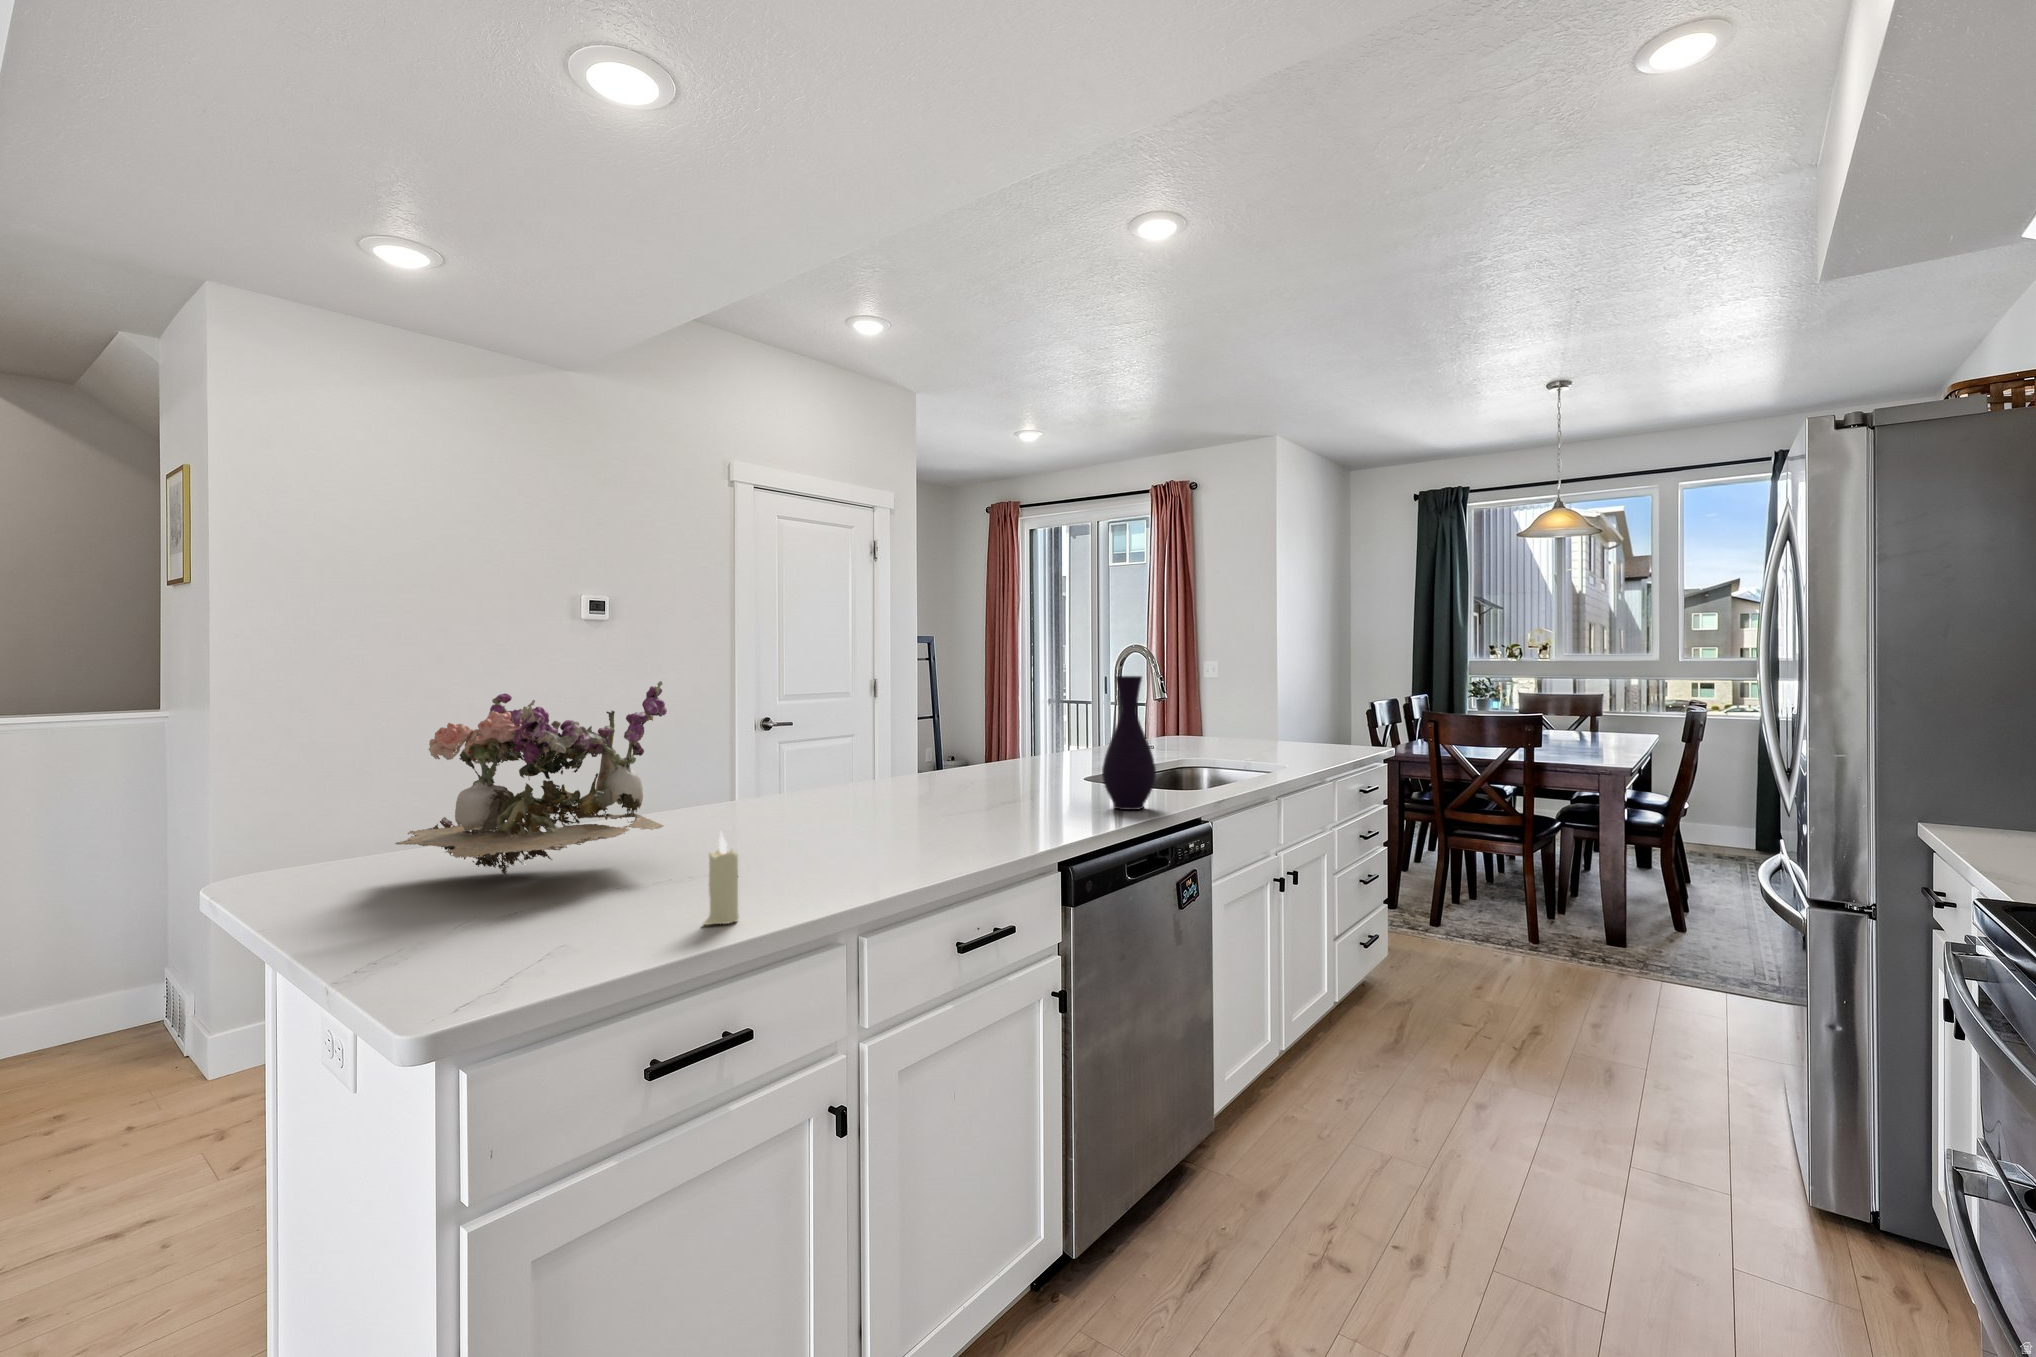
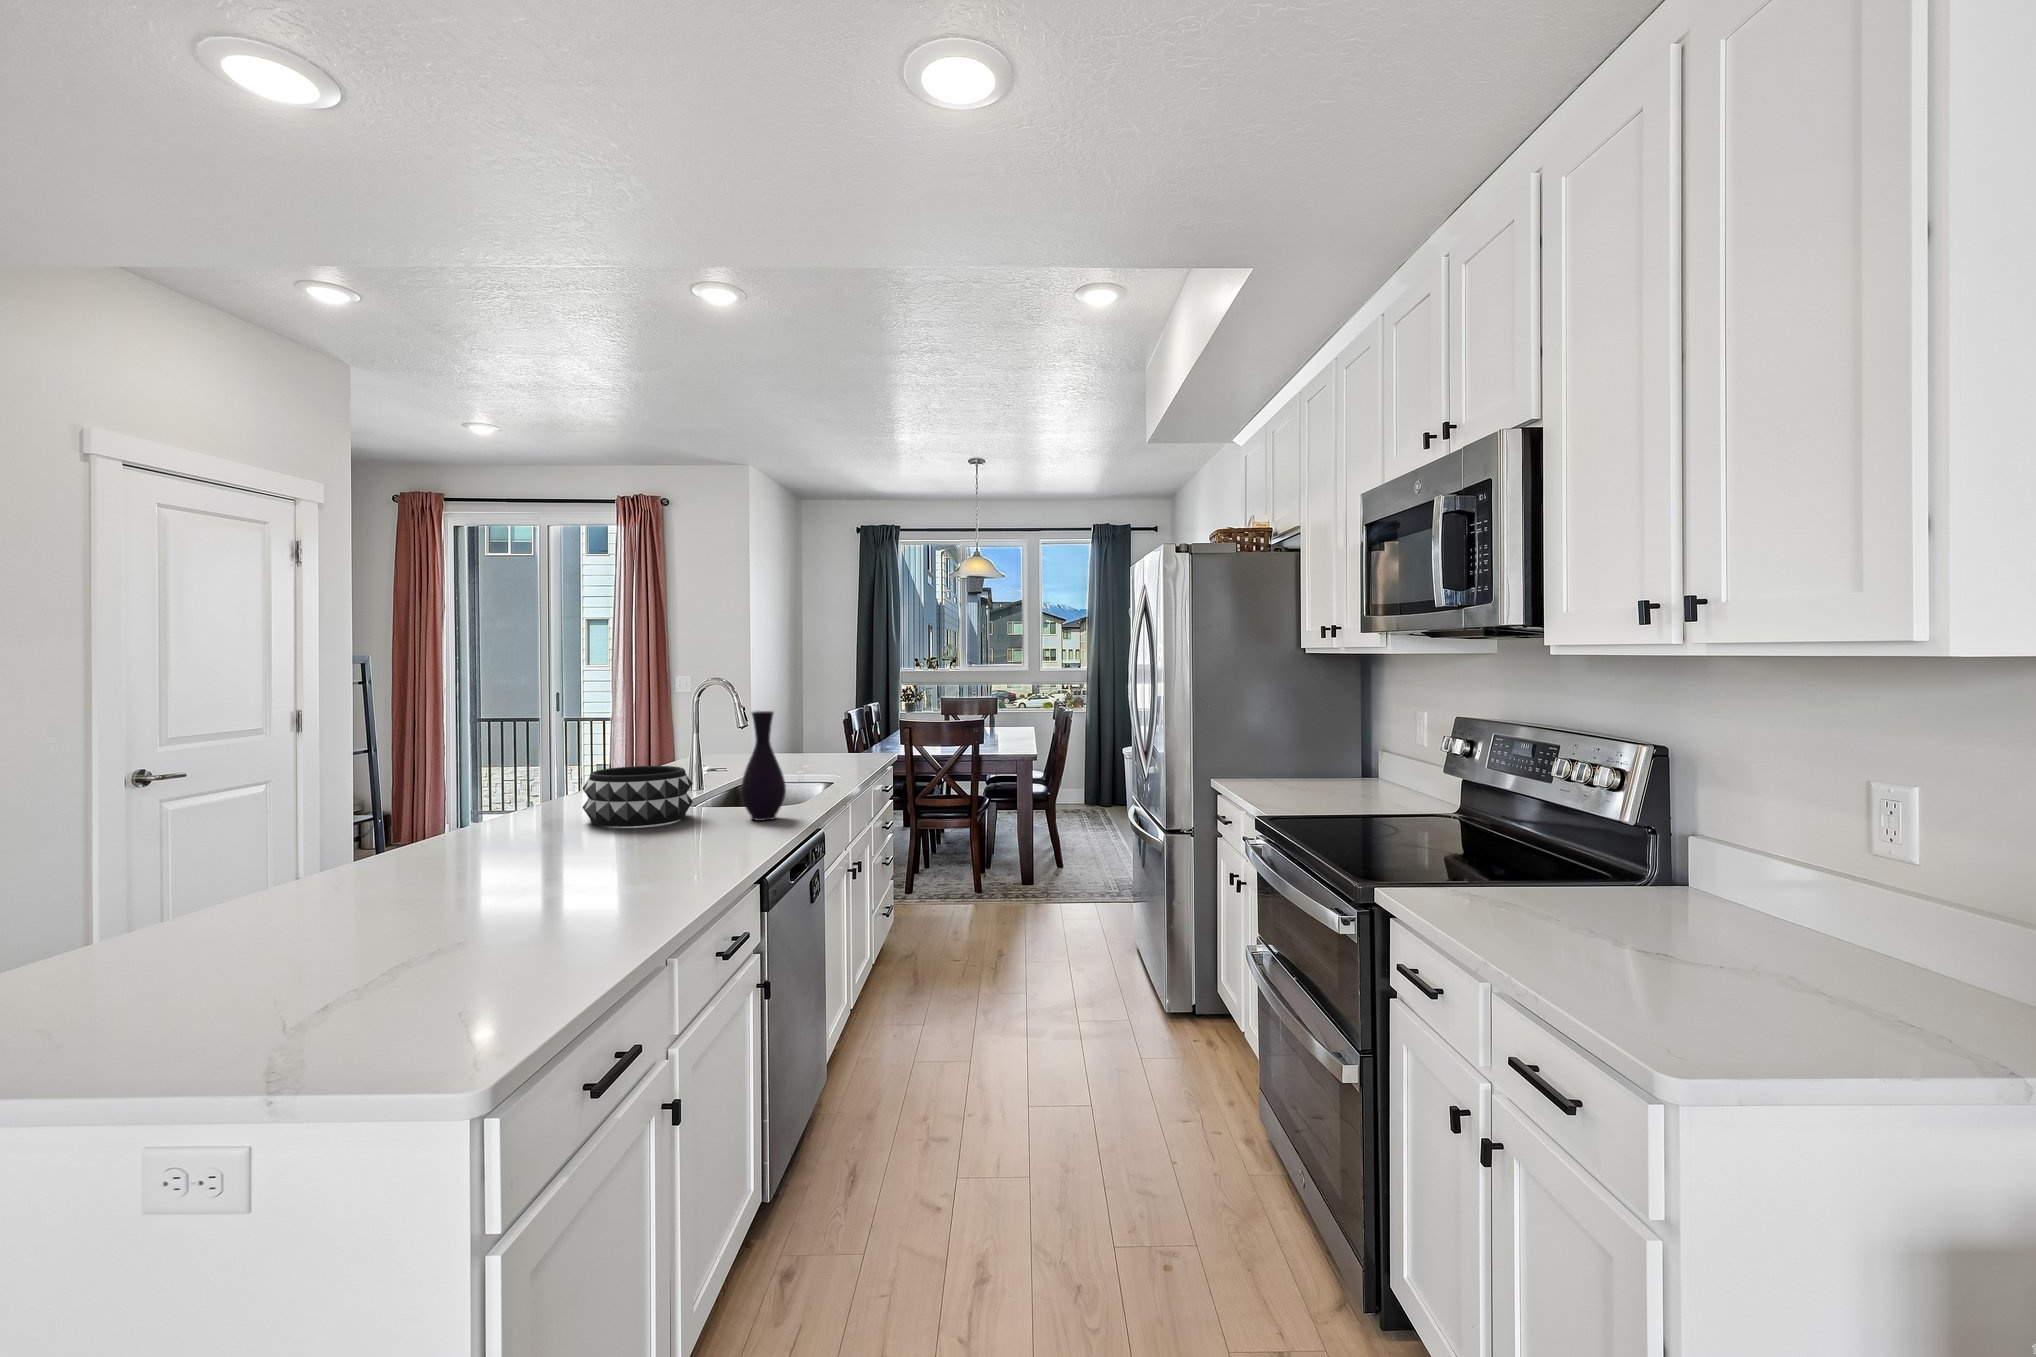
flower arrangement: present [396,681,667,875] -> none [147,742,454,945]
decorative bowl: none [945,737,1060,802] -> present [582,766,693,827]
candle: present [703,833,739,925] -> none [579,866,606,941]

